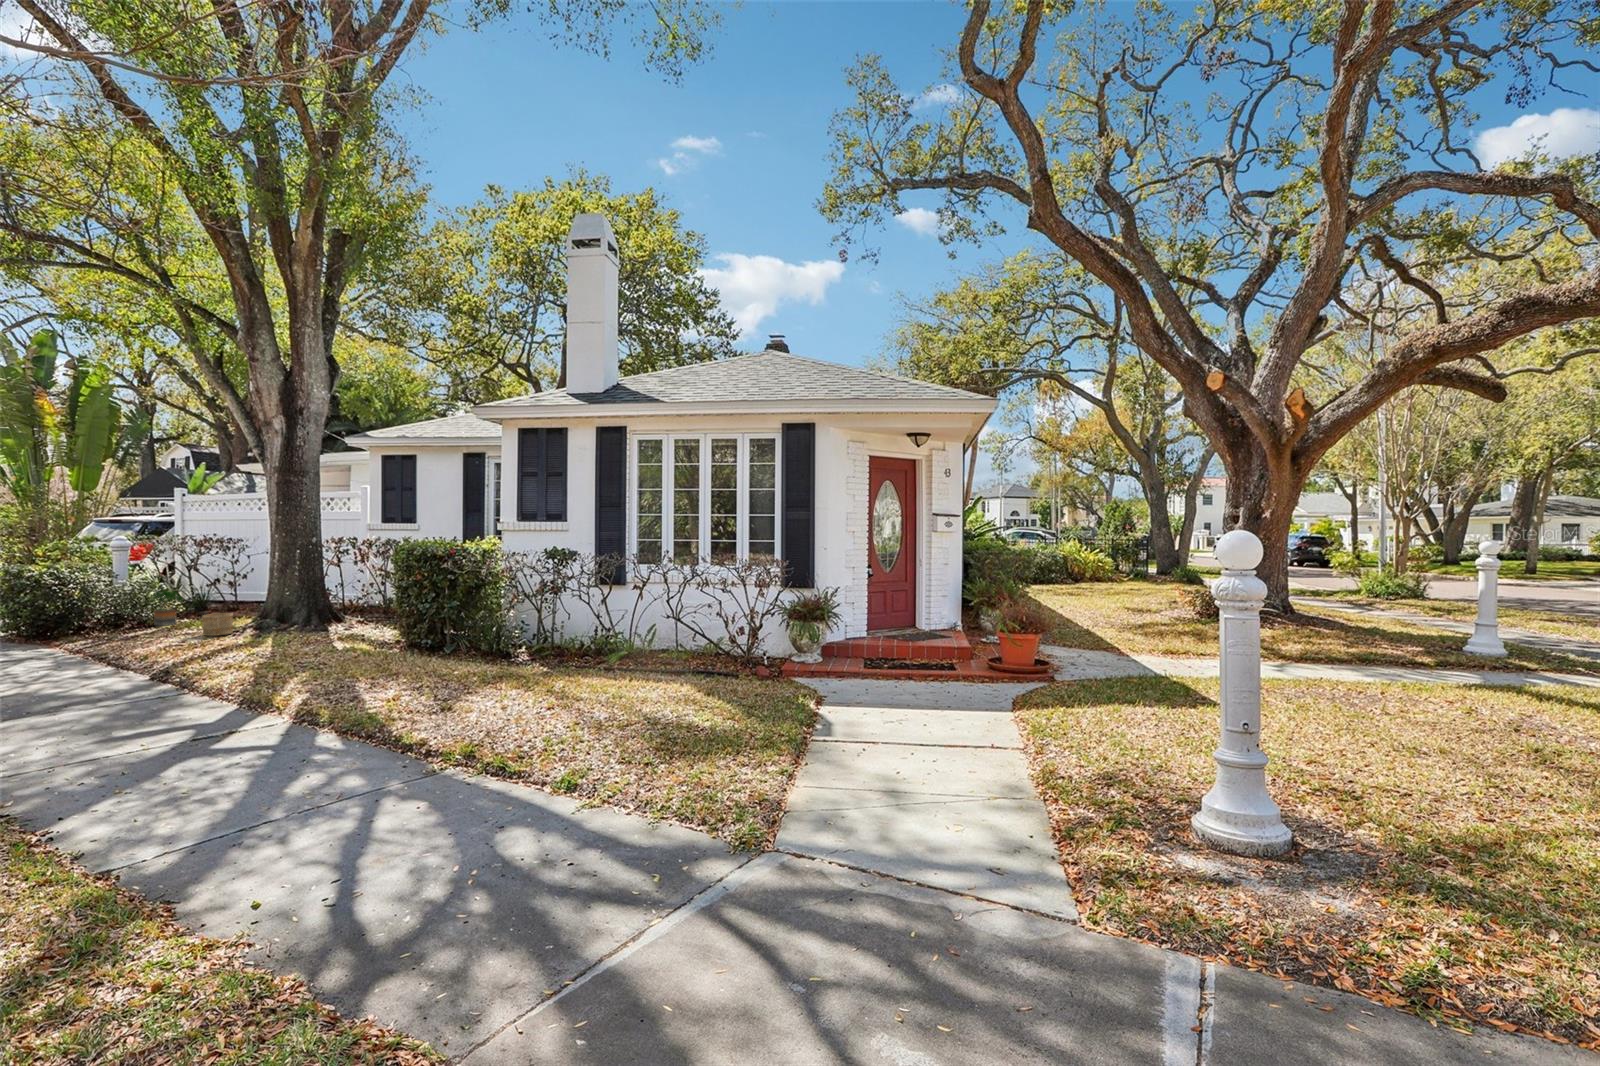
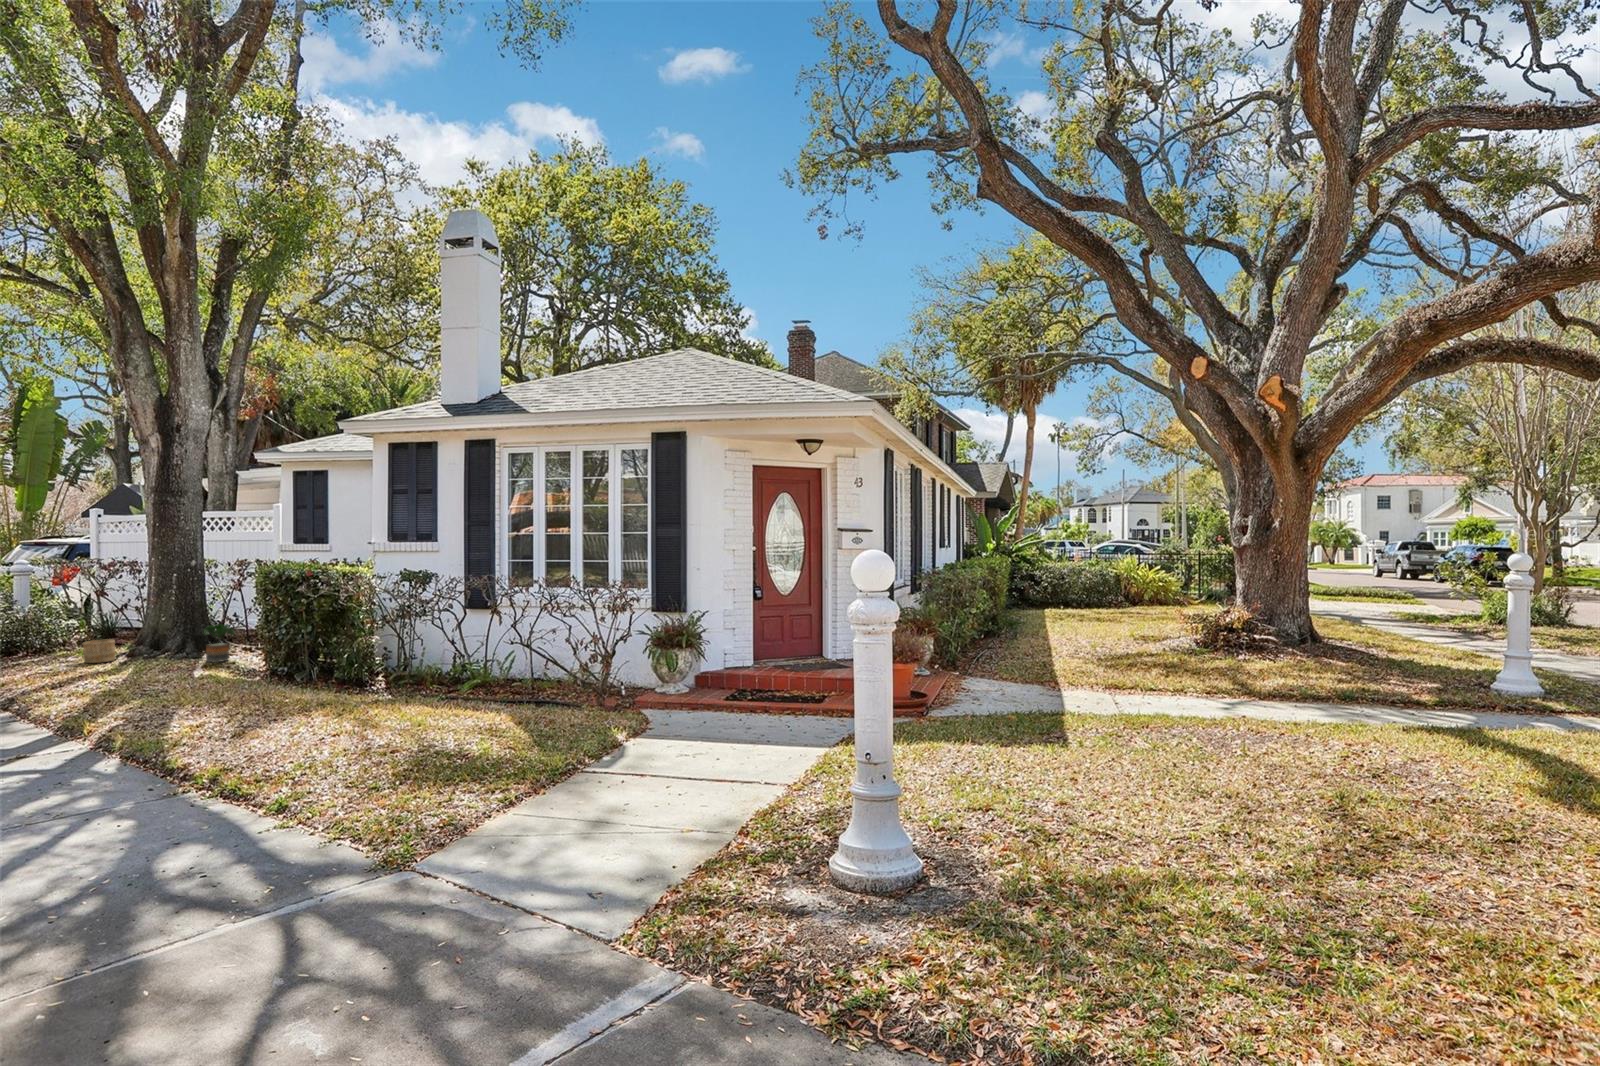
potted tree: present [151,591,182,626] -> present [204,624,235,662]

